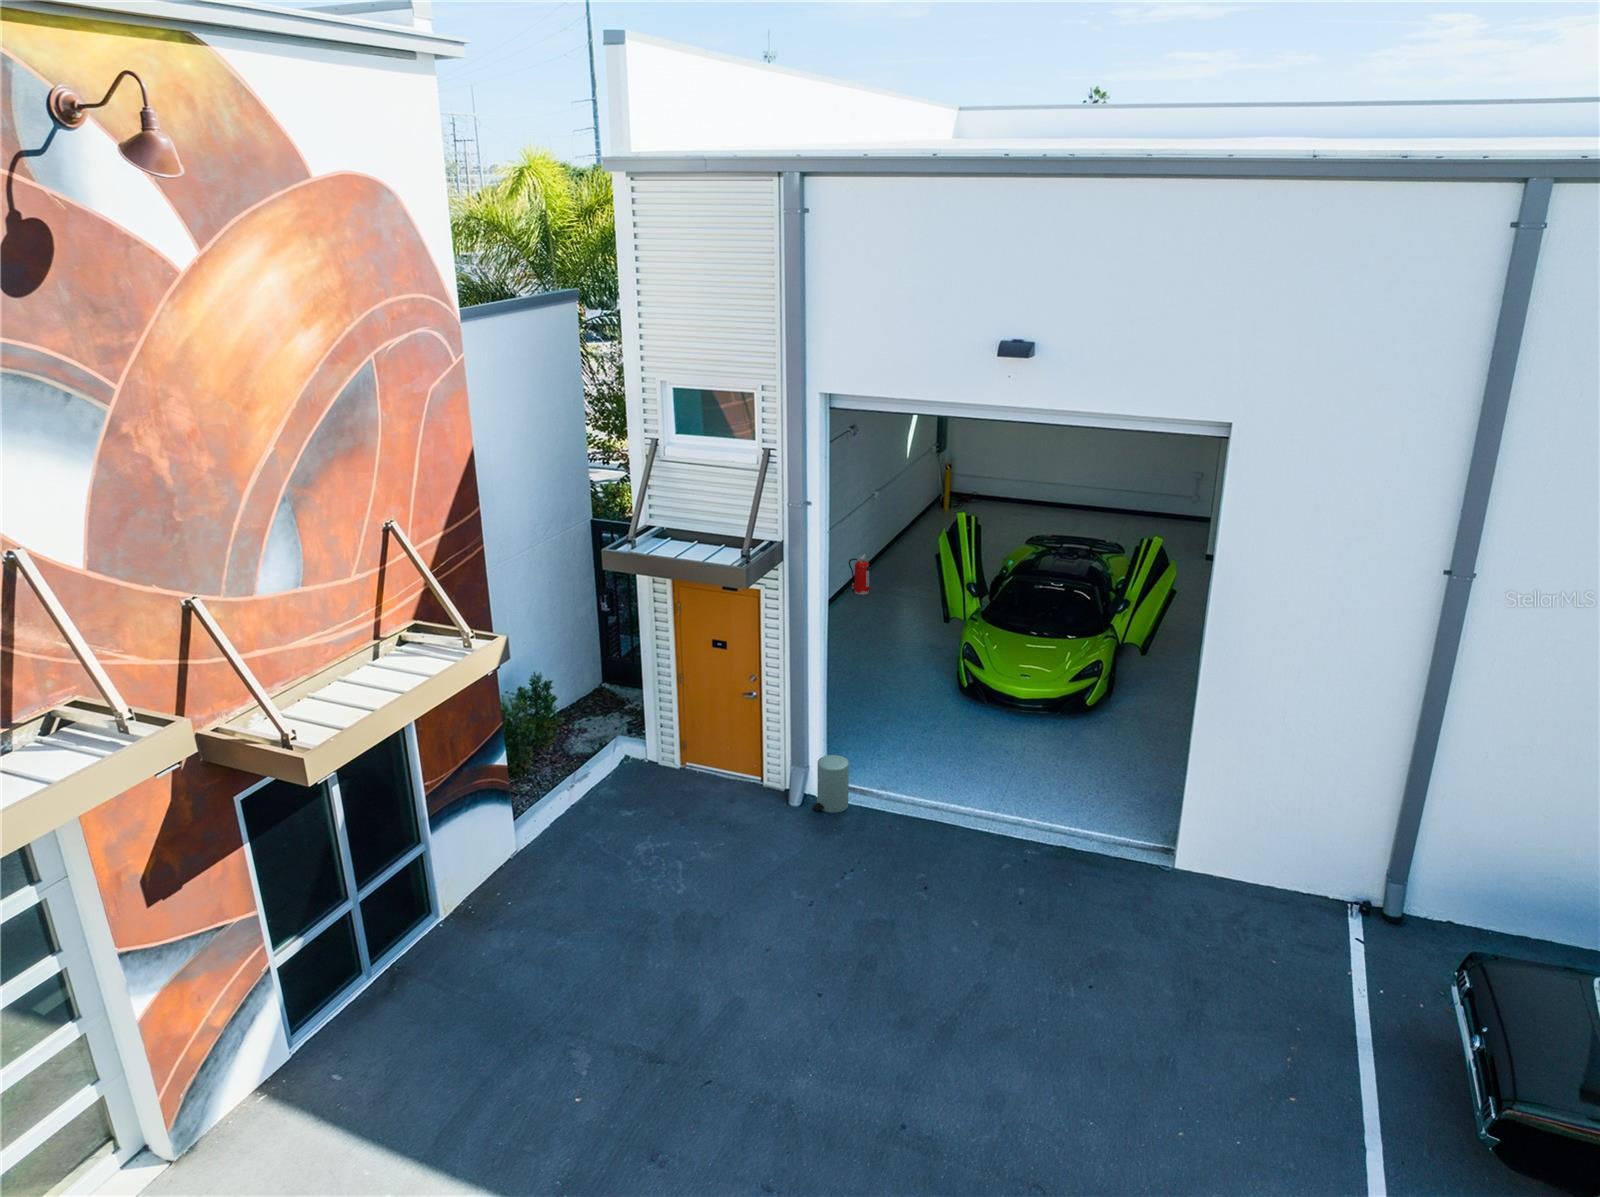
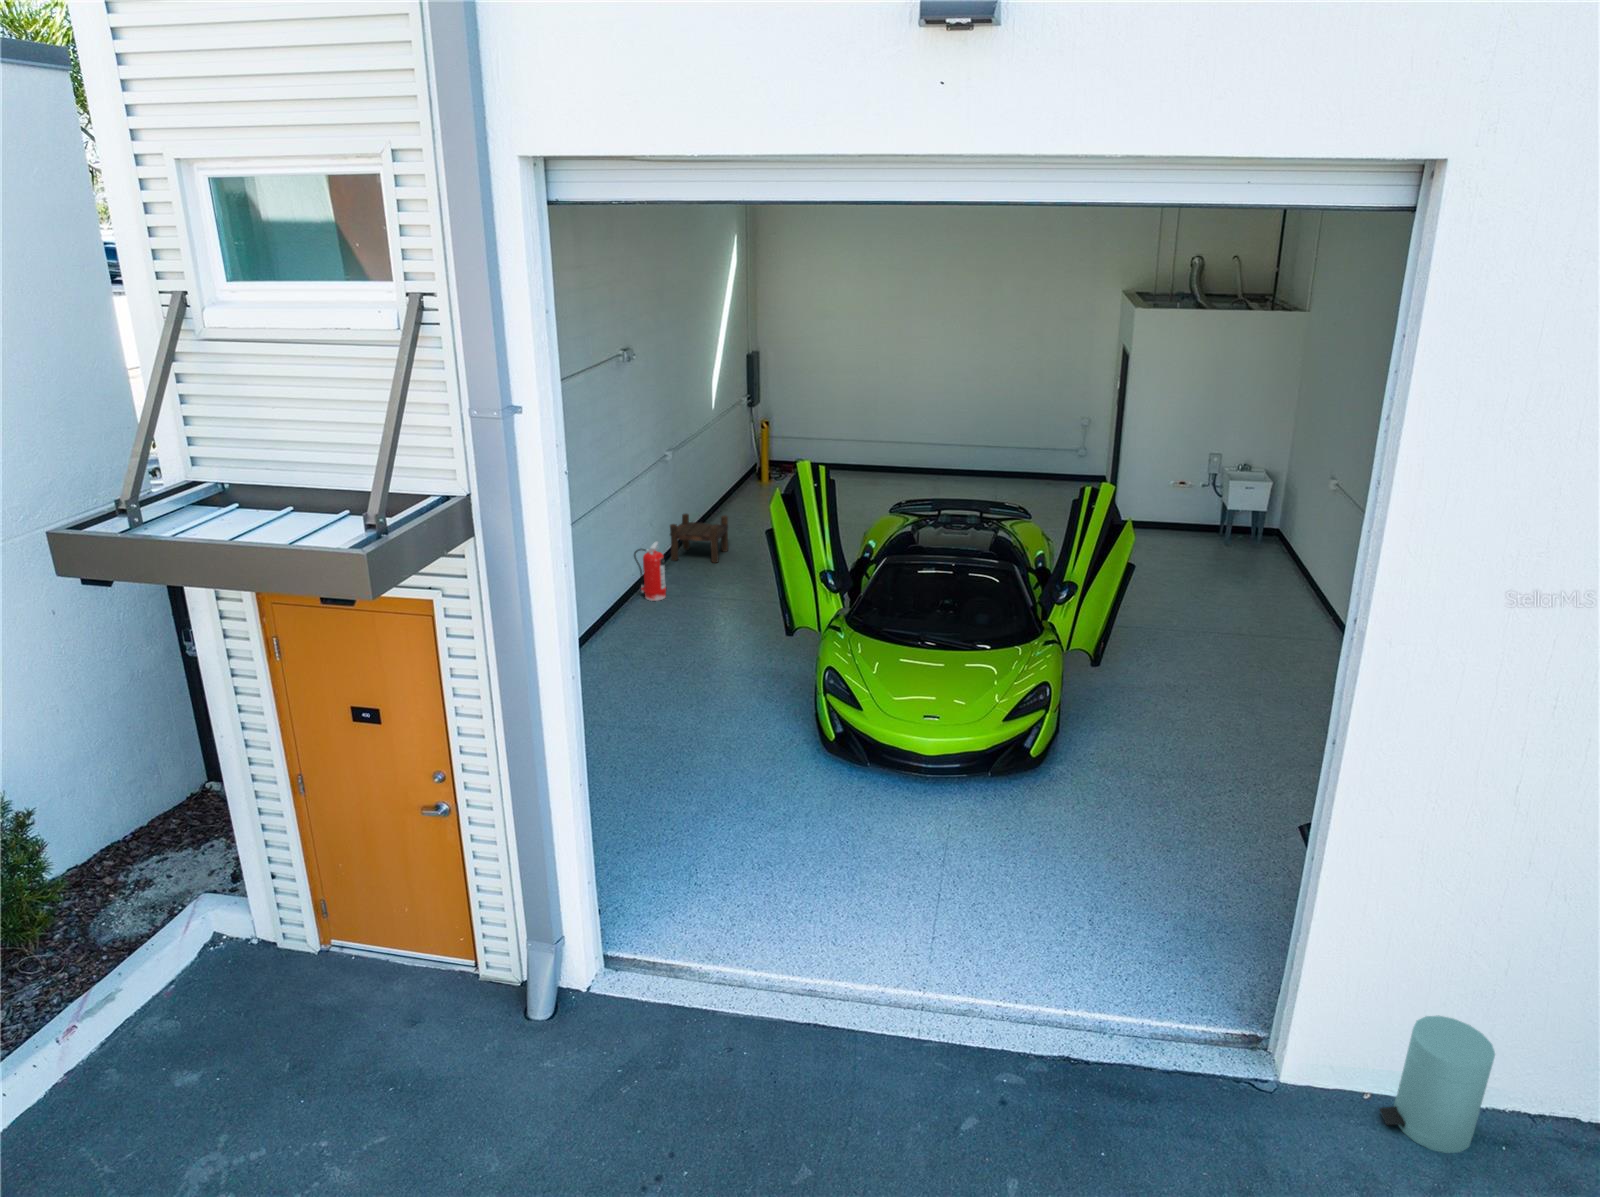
stool: none [873,533,916,570] -> present [670,514,728,563]
trash can: present [812,755,849,813] -> present [1379,1016,1495,1153]

